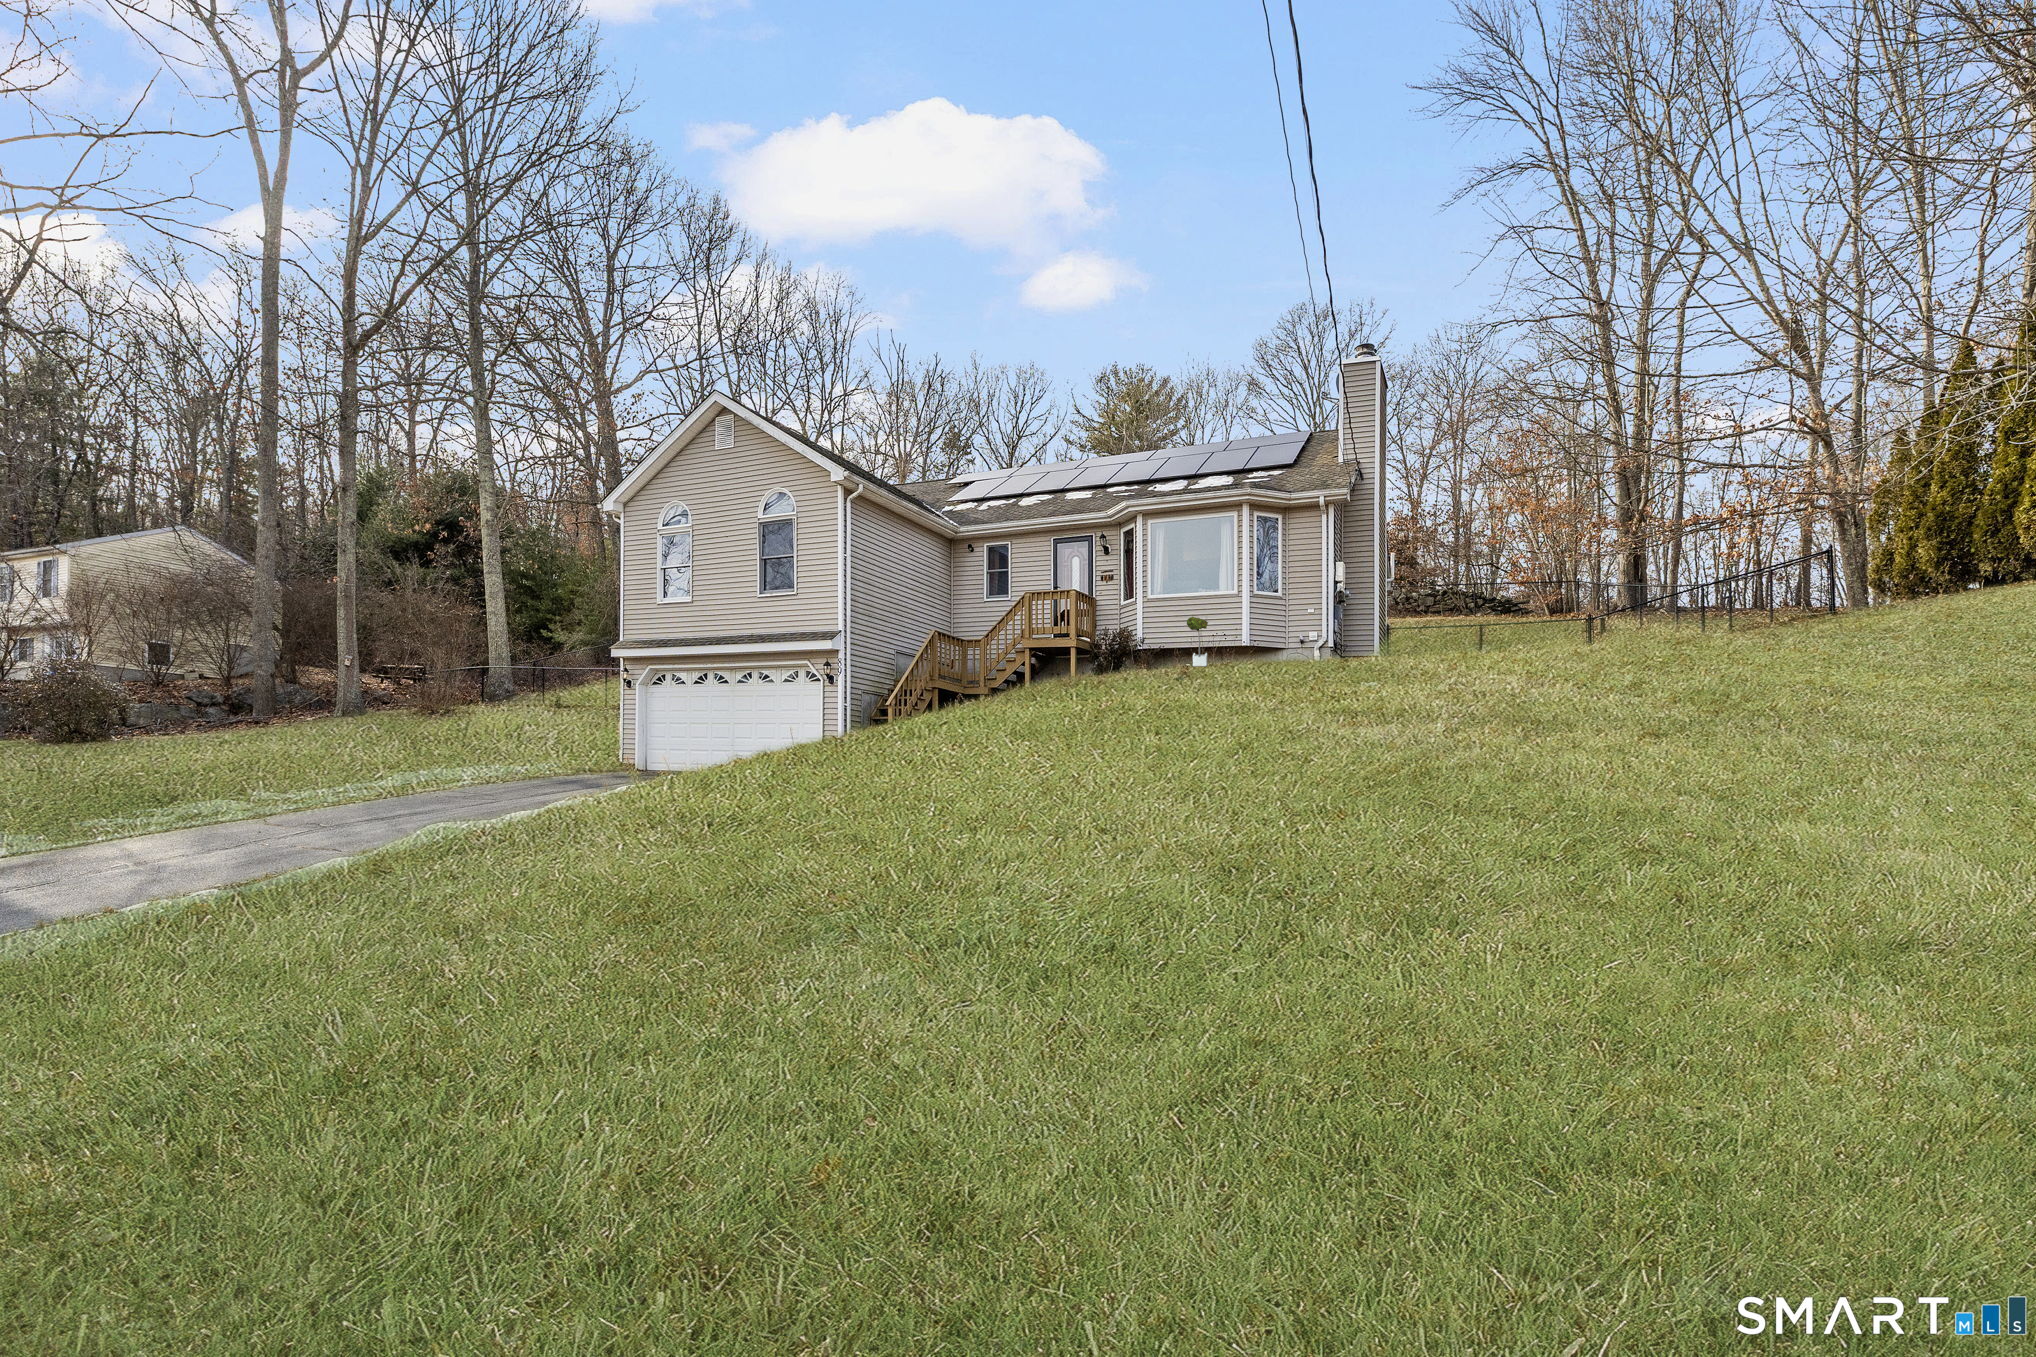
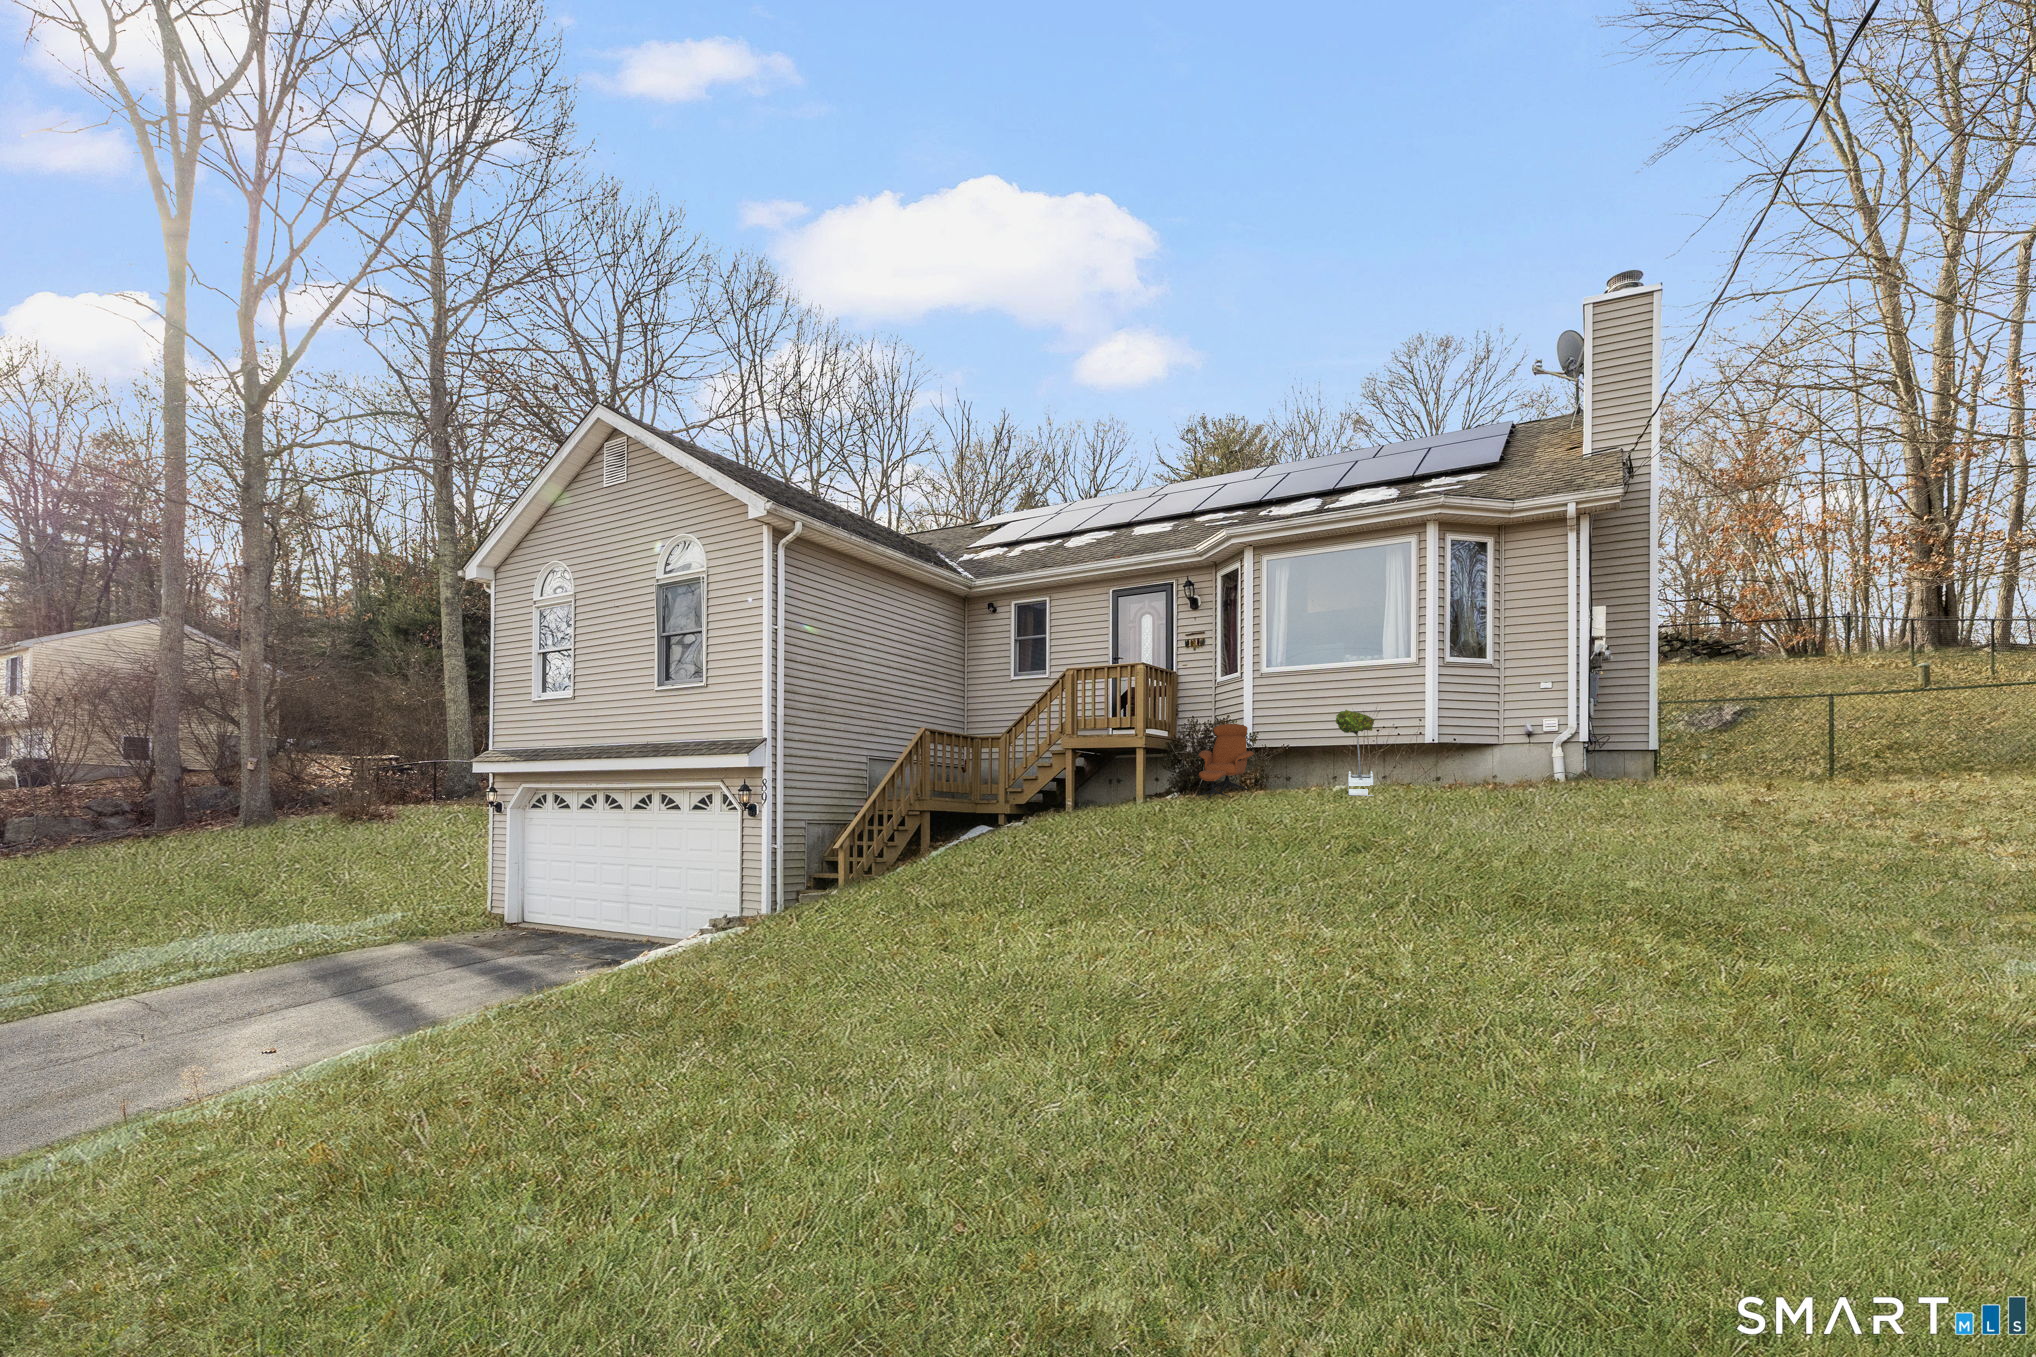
lounge chair: none [1105,626,1140,669] -> present [1196,724,1254,799]

